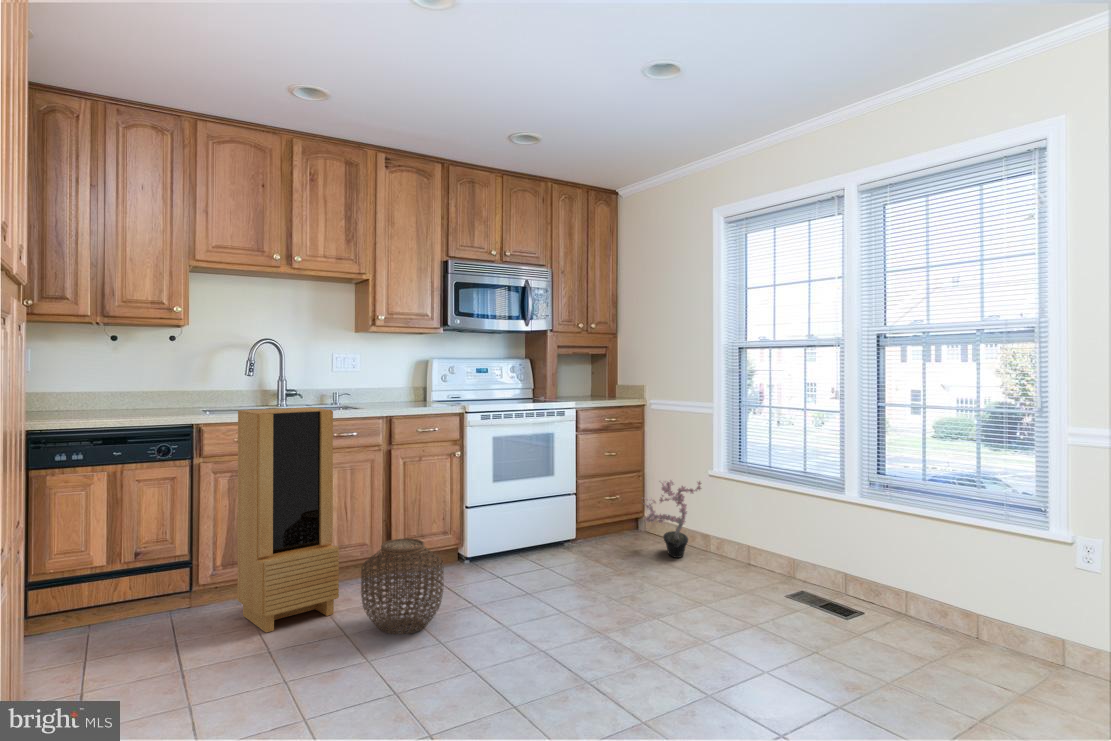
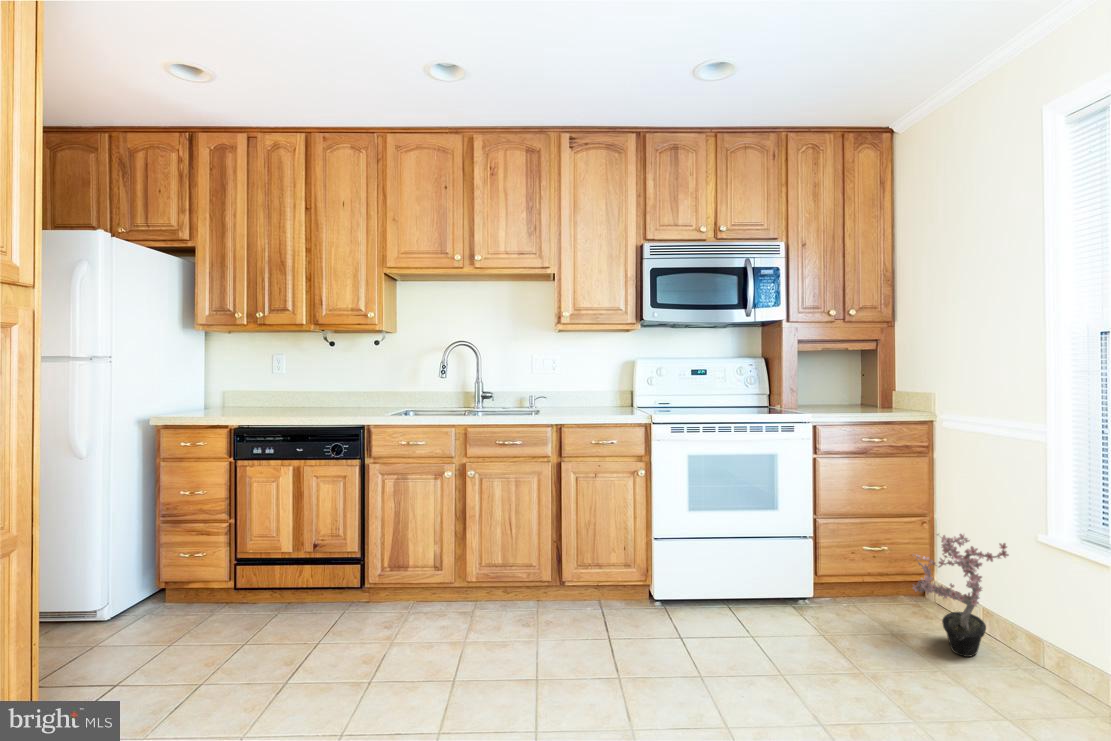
storage cabinet: present [238,407,339,633] -> none [386,412,470,649]
woven basket: present [361,538,444,635] -> none [466,570,563,689]

